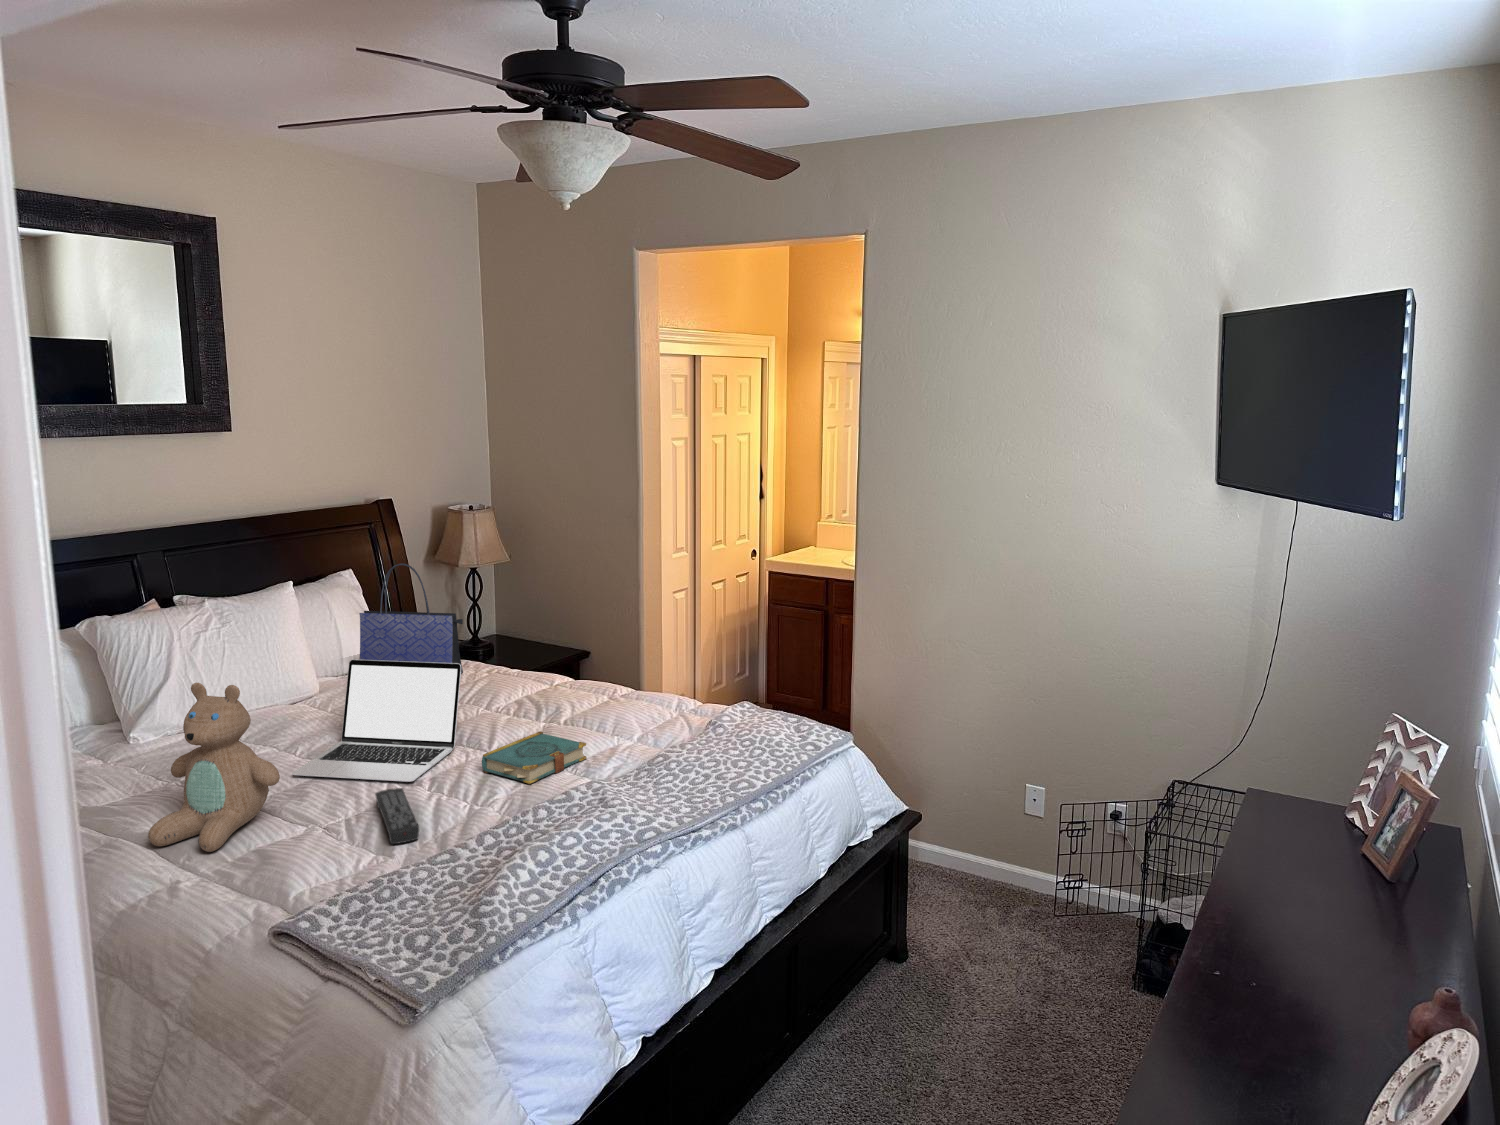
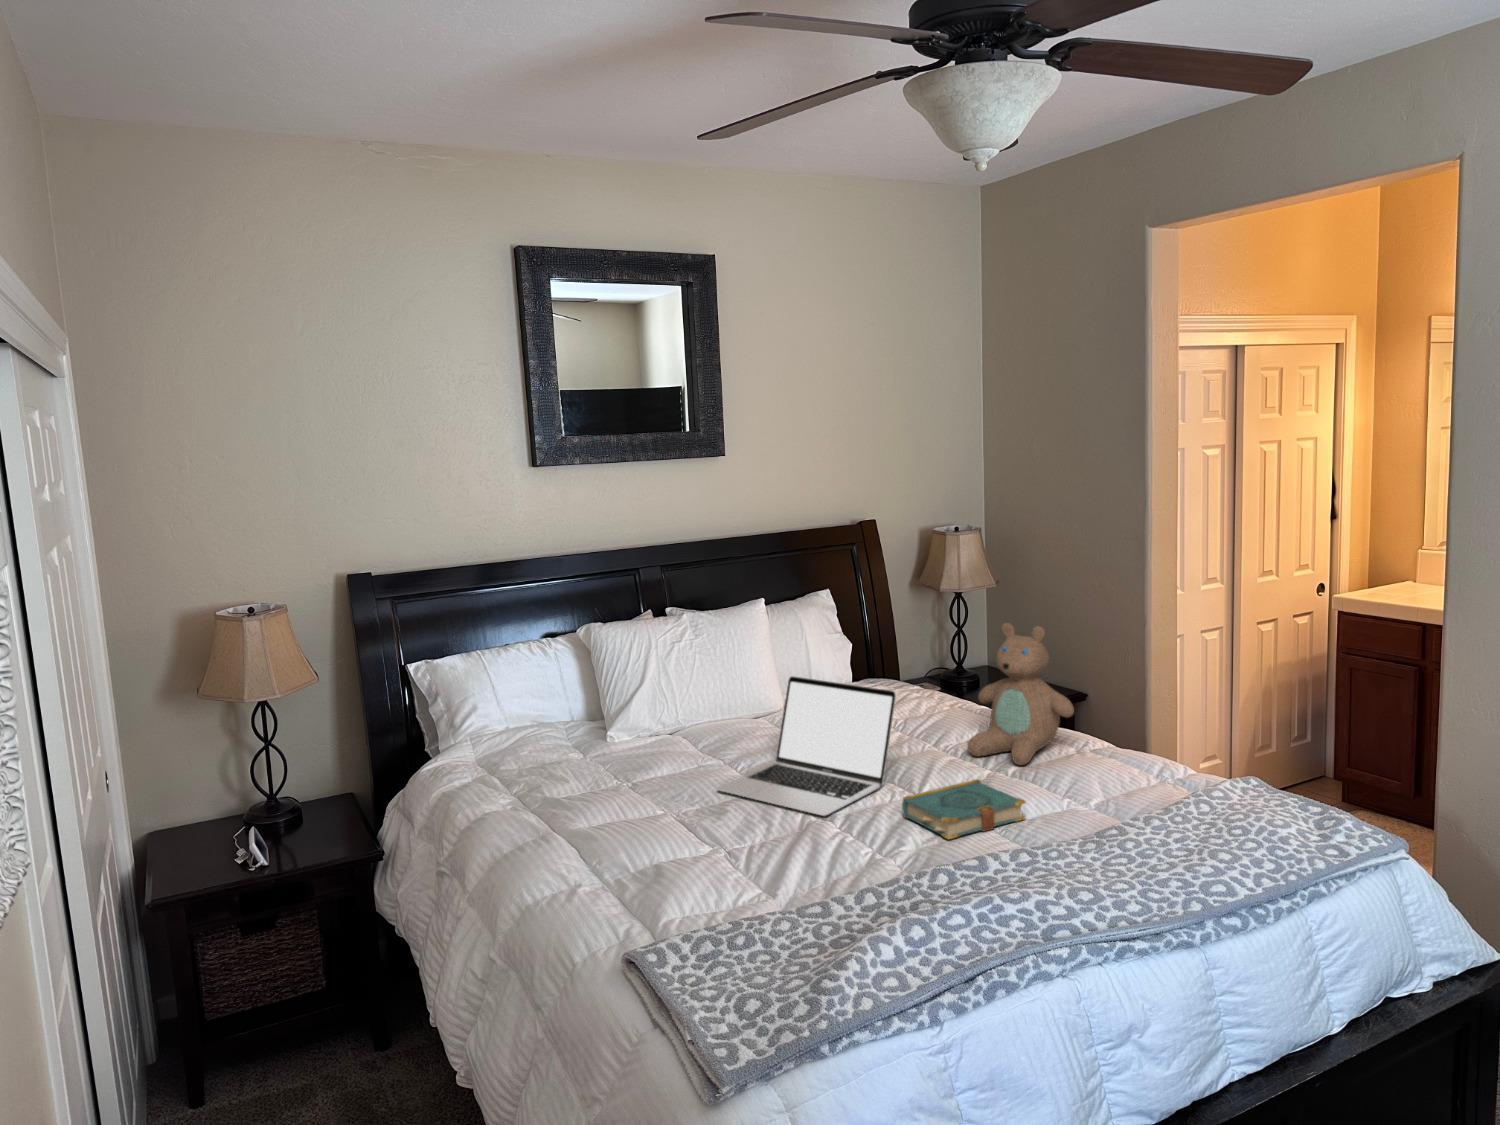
tote bag: present [359,564,463,673] -> none [823,580,927,709]
teddy bear: present [148,683,280,852] -> present [968,623,1074,765]
remote control: present [375,788,419,844] -> none [773,821,808,884]

